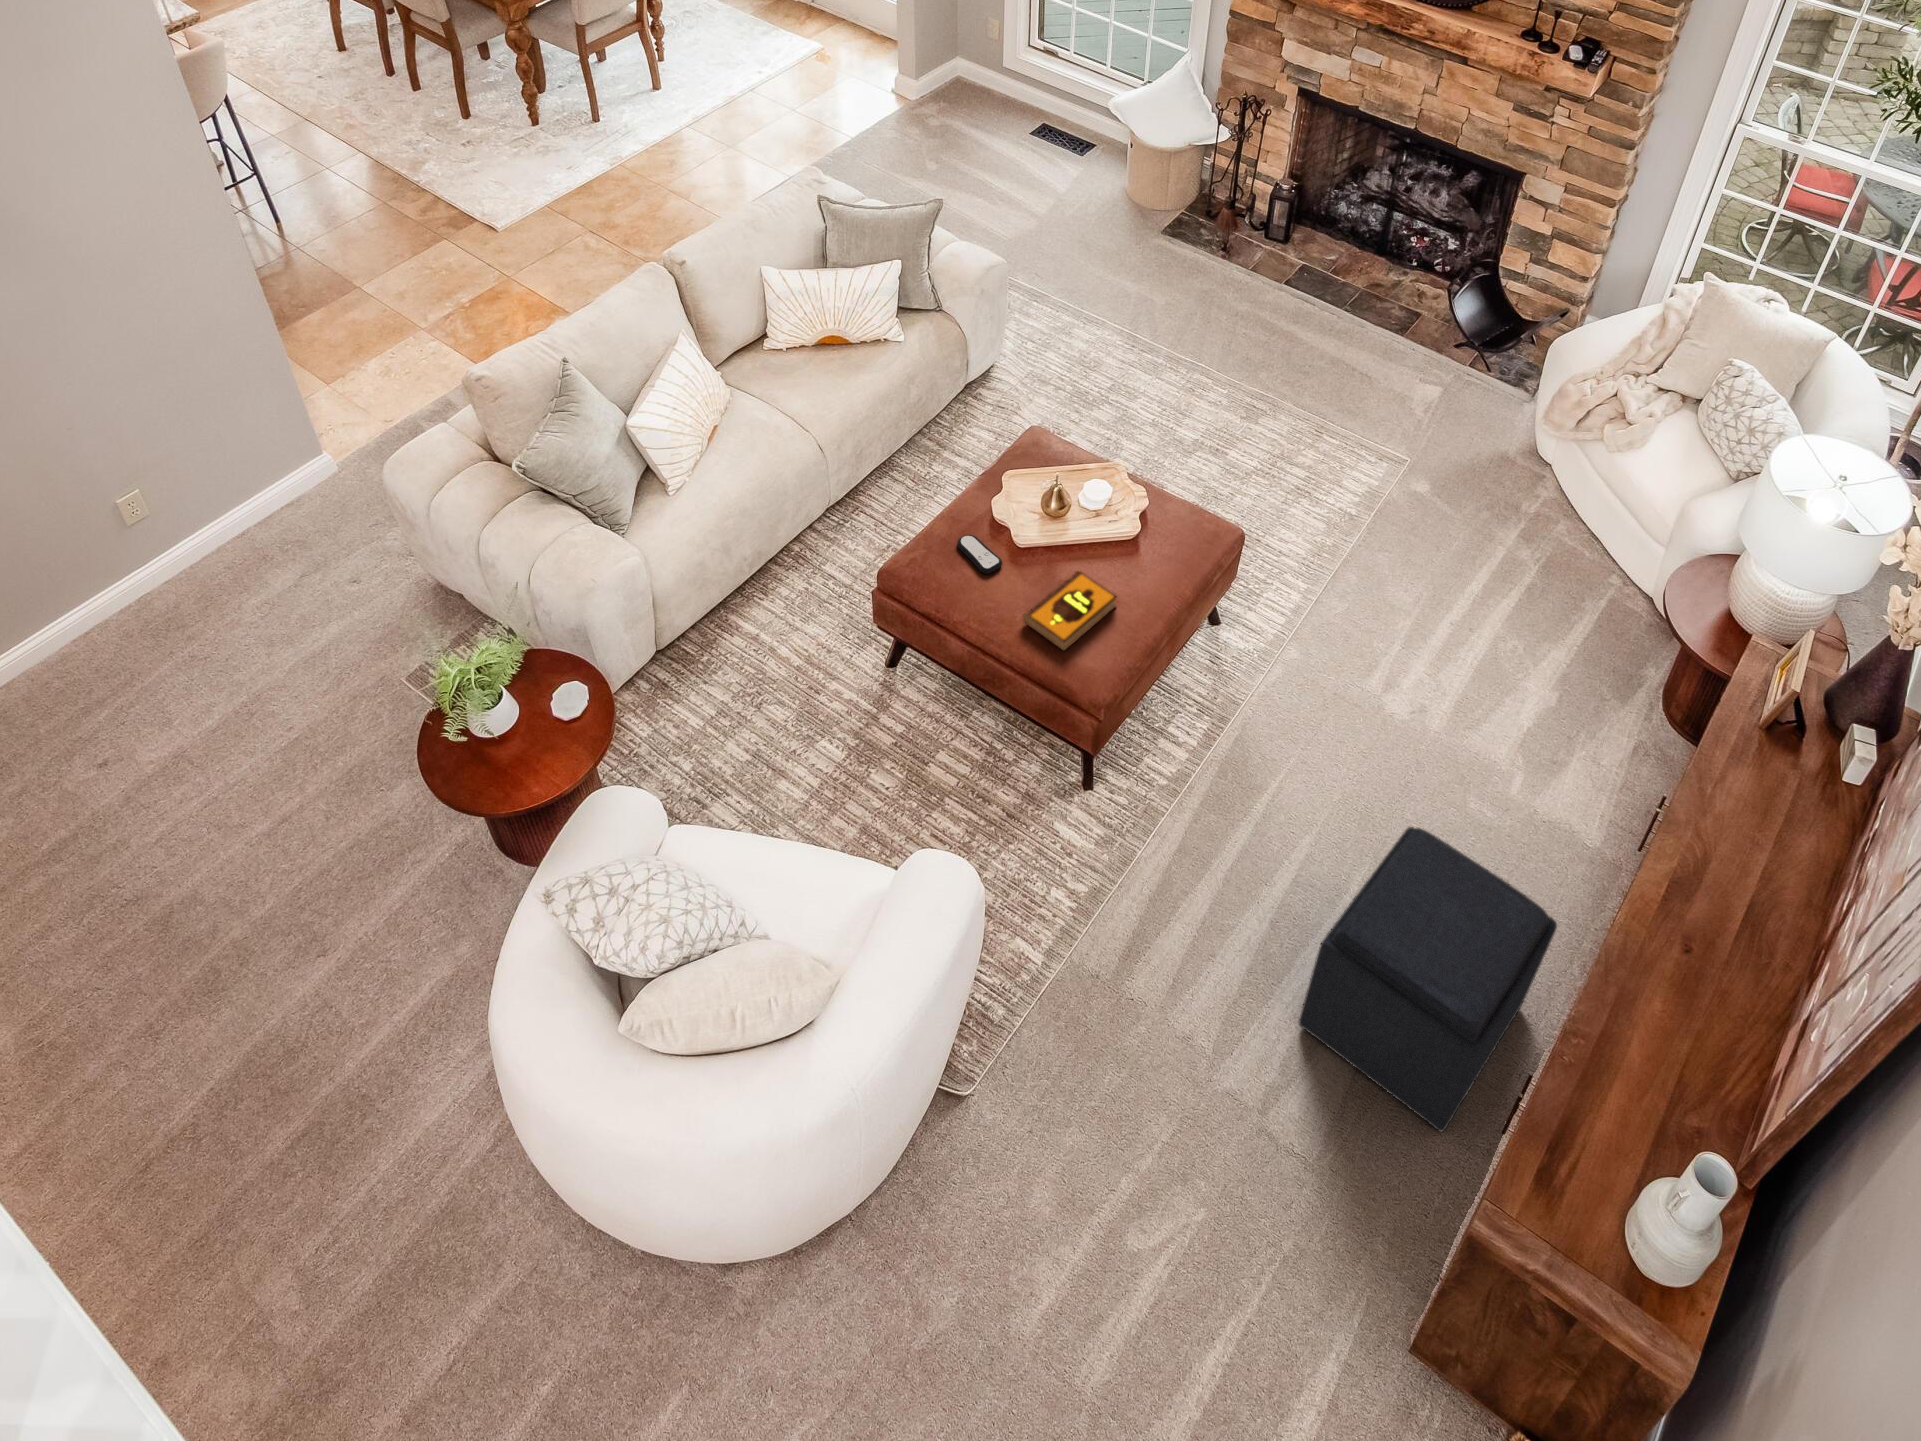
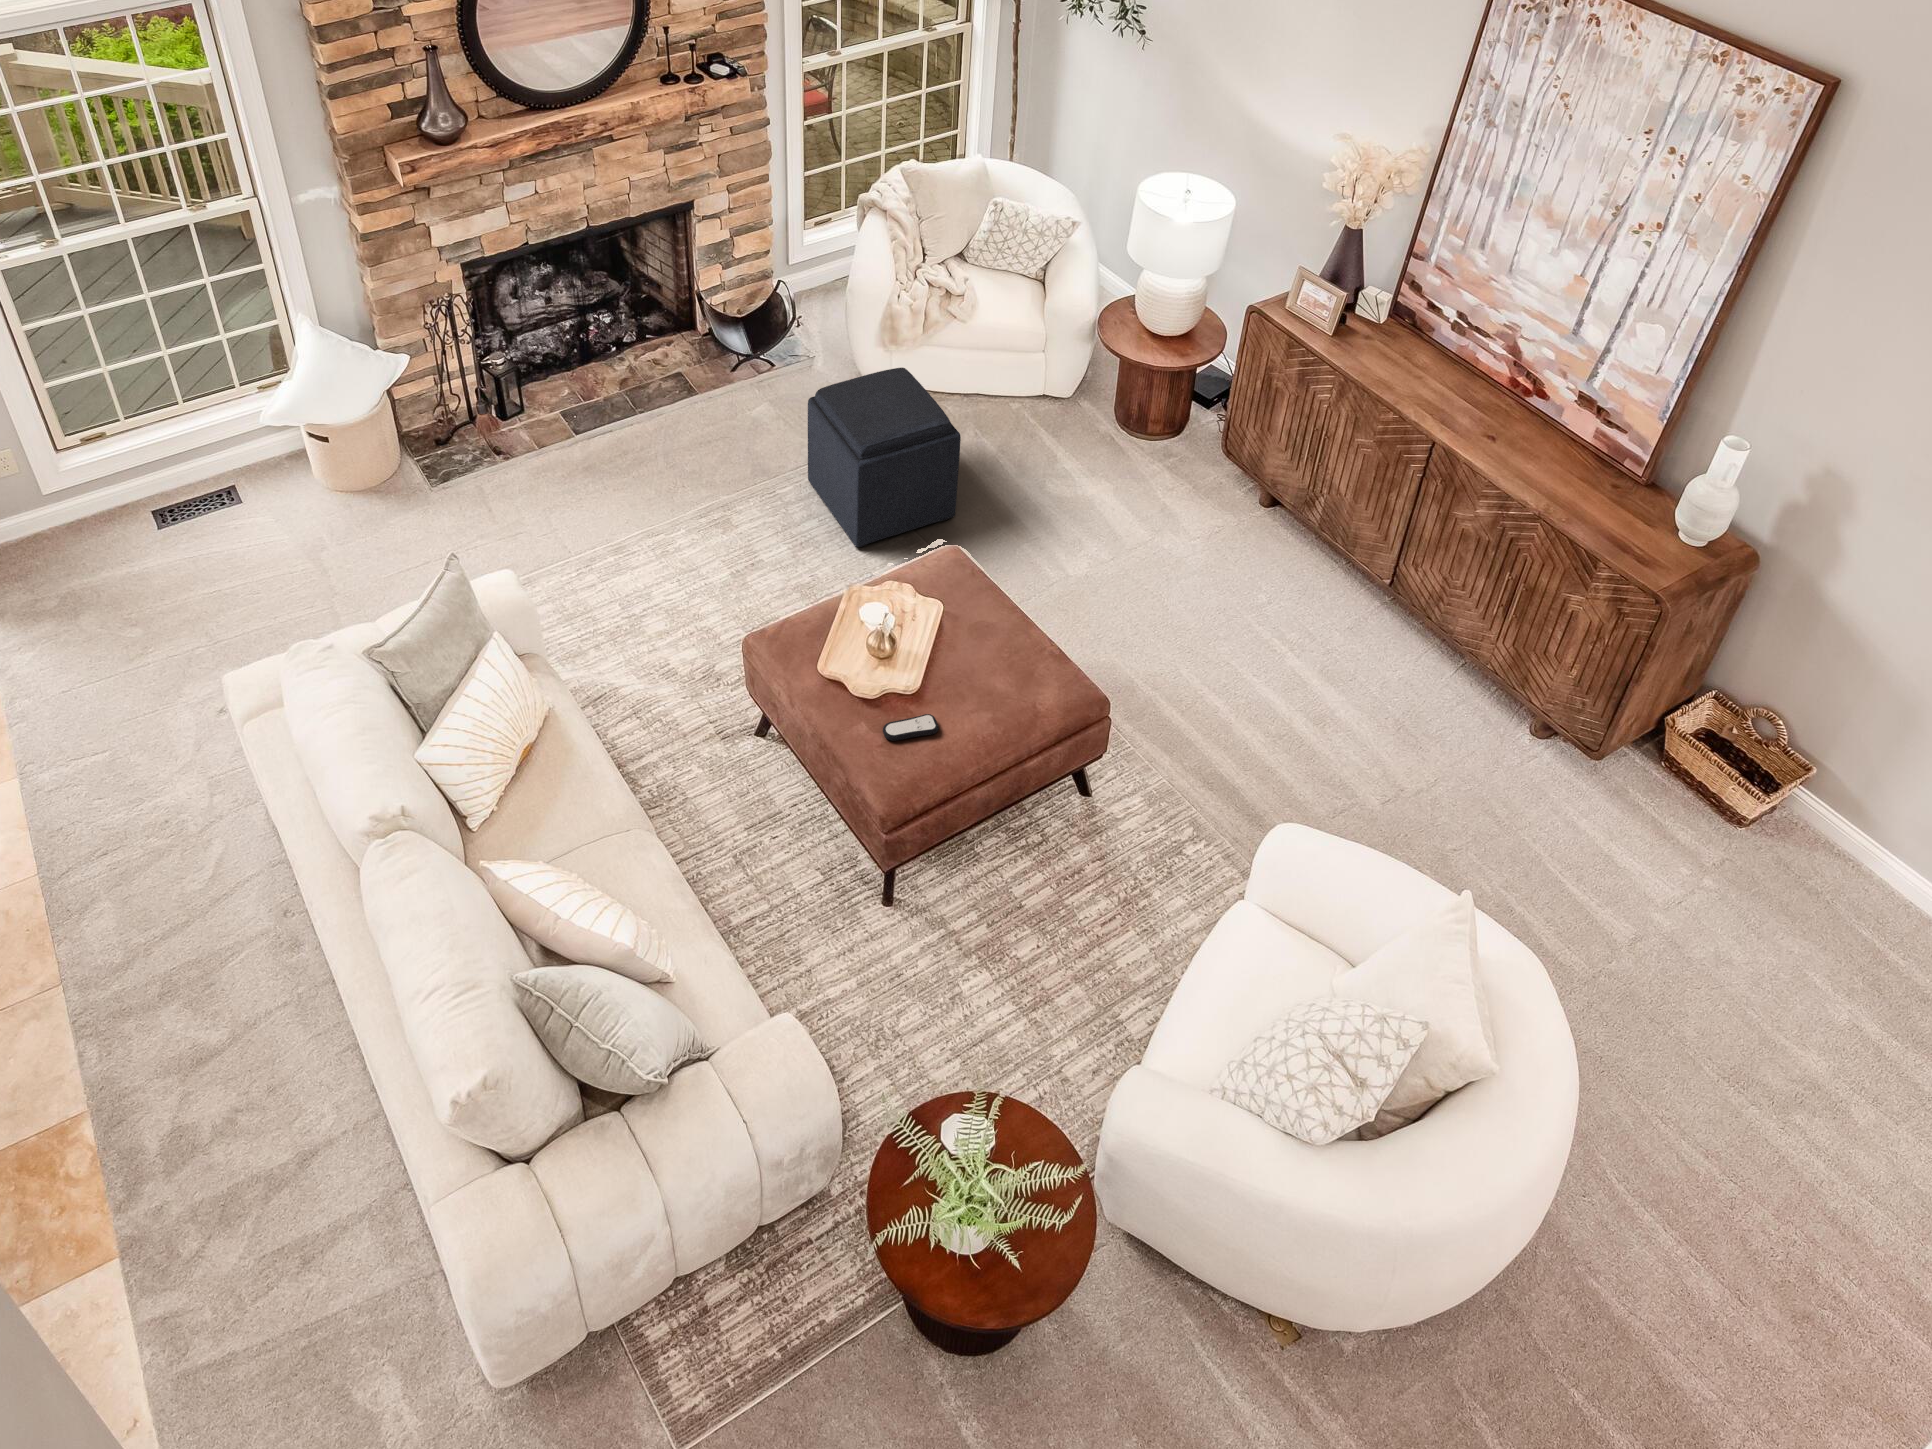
hardback book: present [1023,570,1116,651] -> none [971,649,1054,725]
ottoman: present [1299,827,1557,1132] -> present [808,368,961,547]

